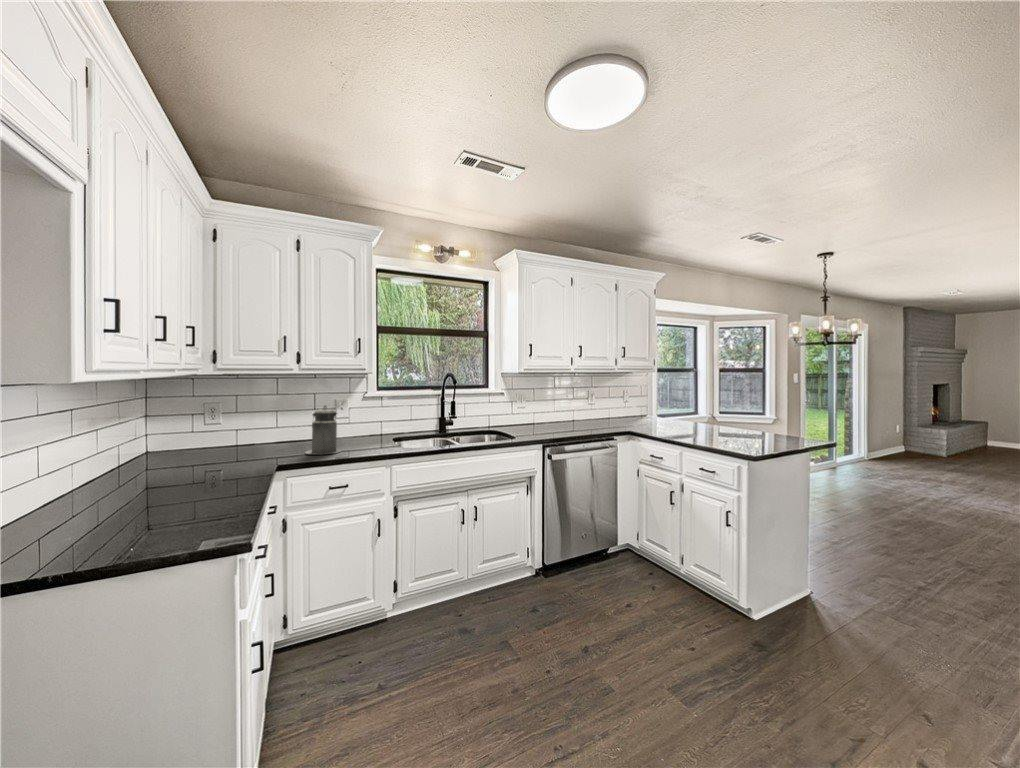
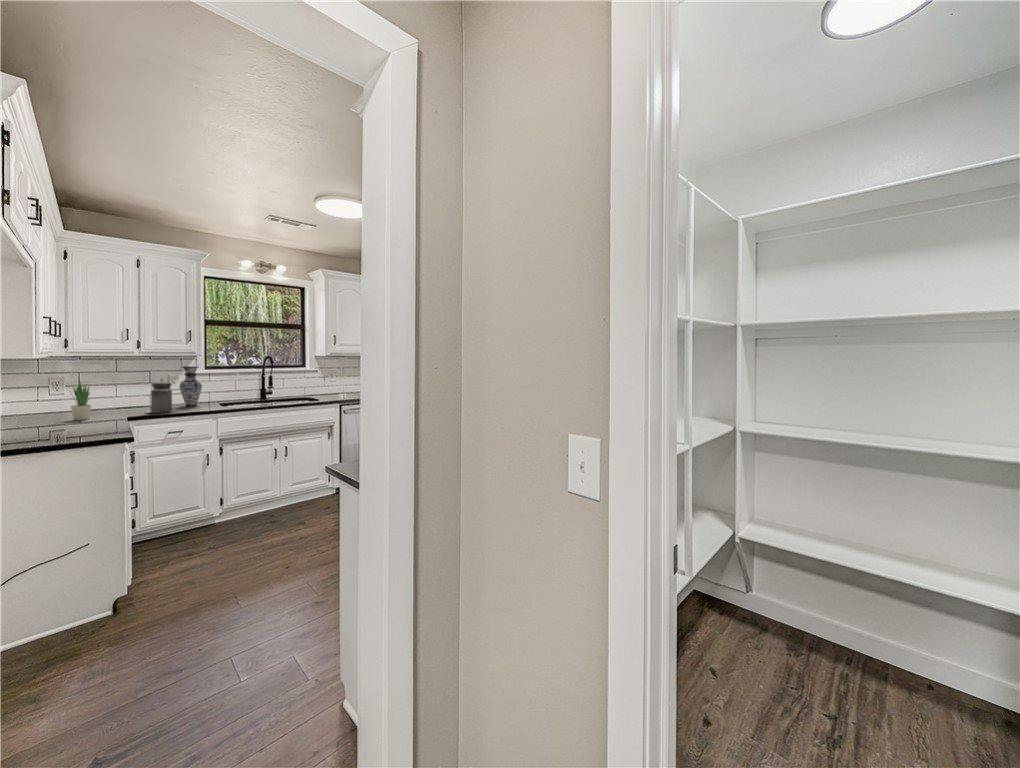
vase: none [347,388,372,442] -> present [180,366,202,406]
potted plant: none [214,409,240,467] -> present [71,381,91,420]

